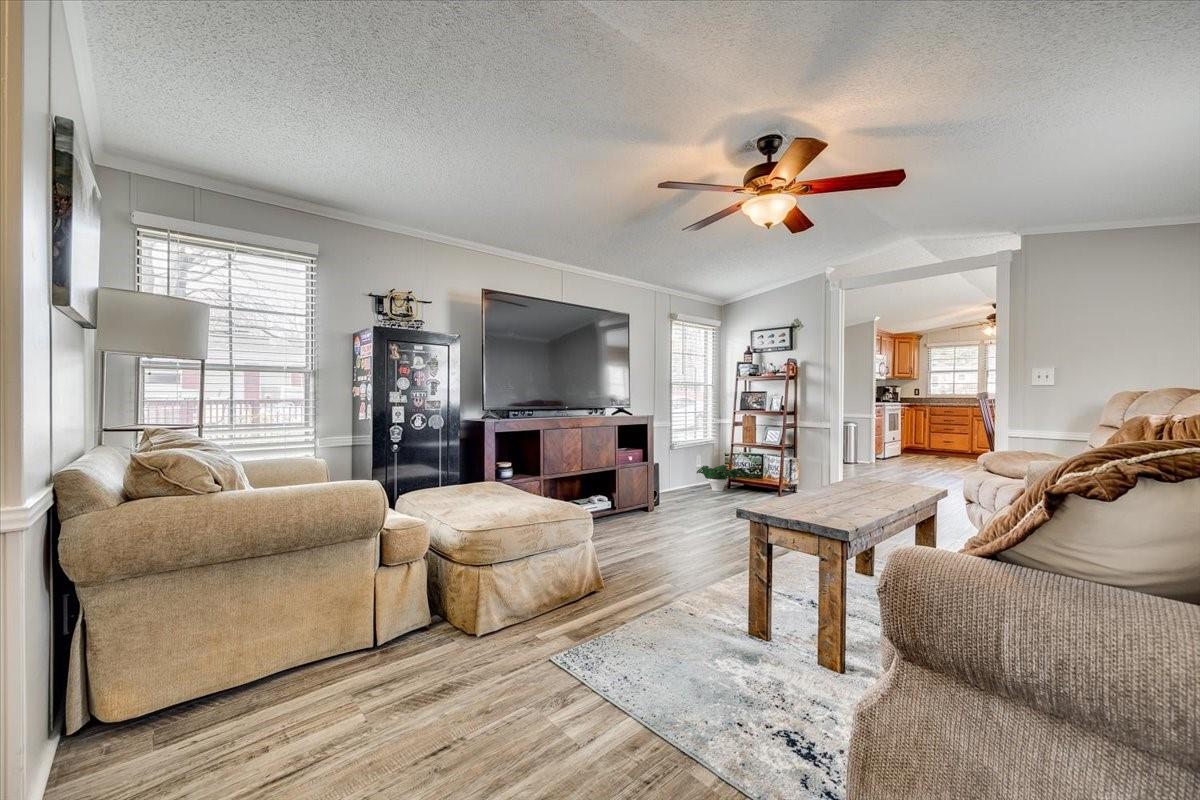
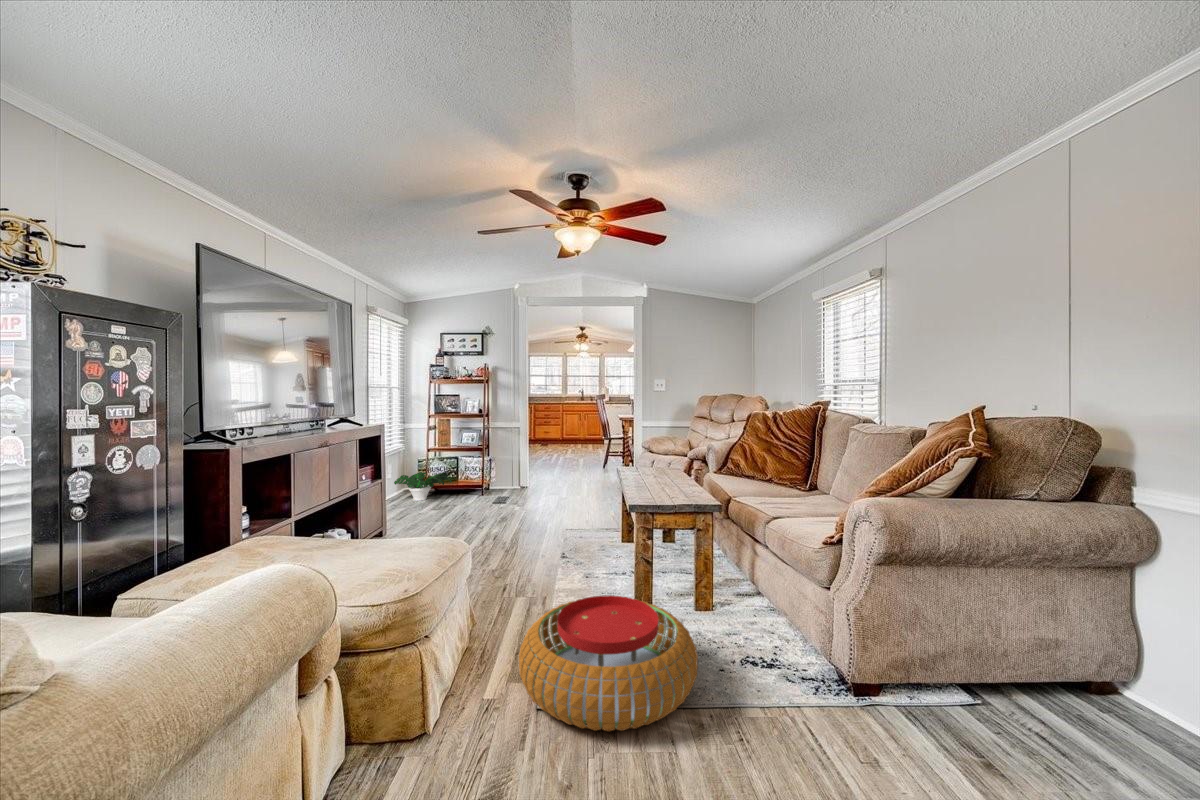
pouf: none [534,585,719,722] -> present [519,595,698,731]

